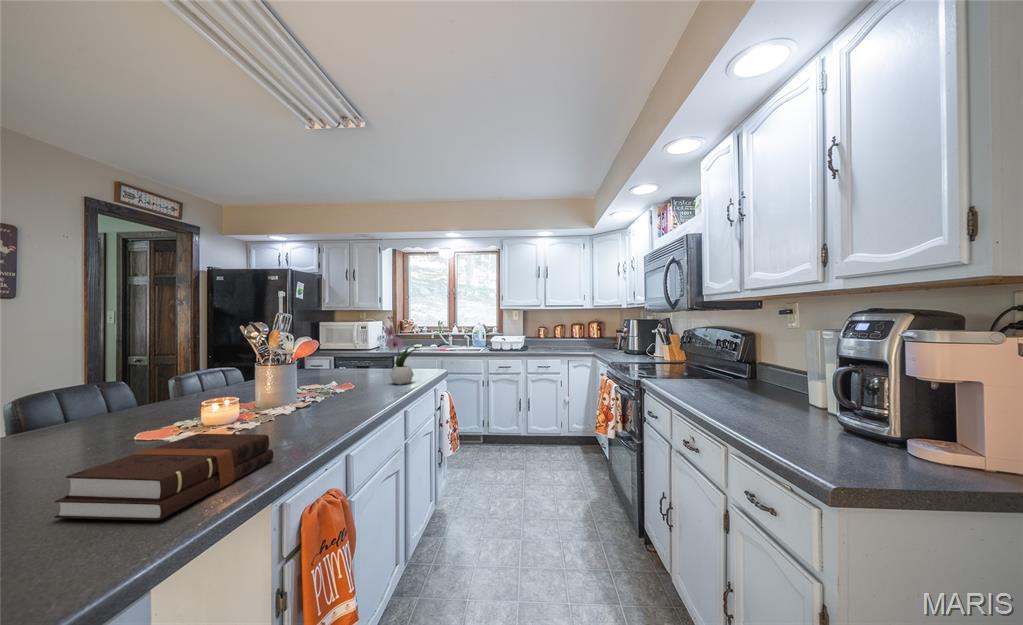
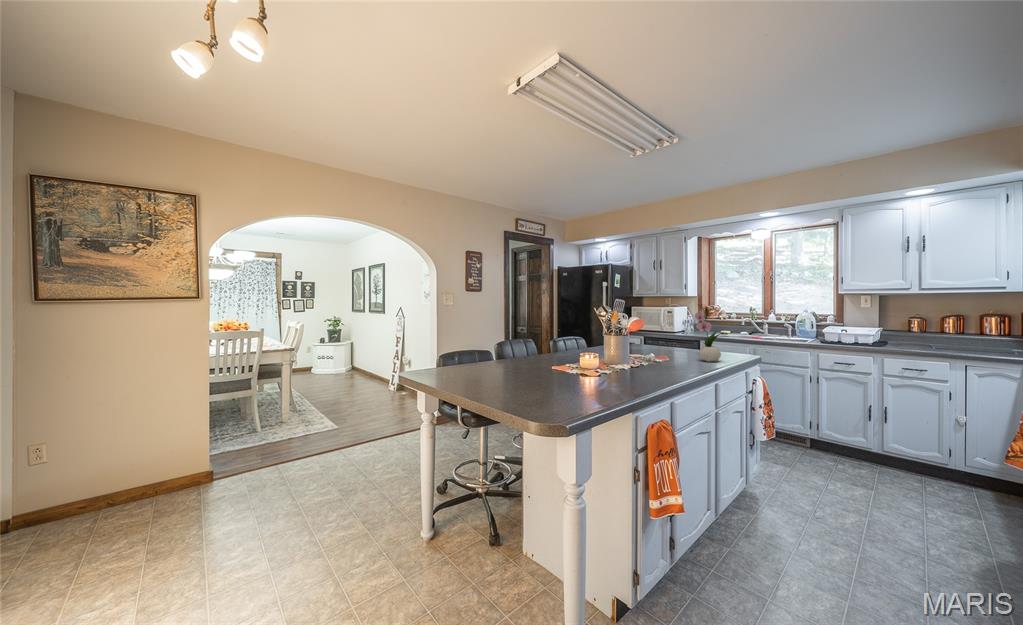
hardback book: present [54,434,273,520] -> none [561,366,634,395]

